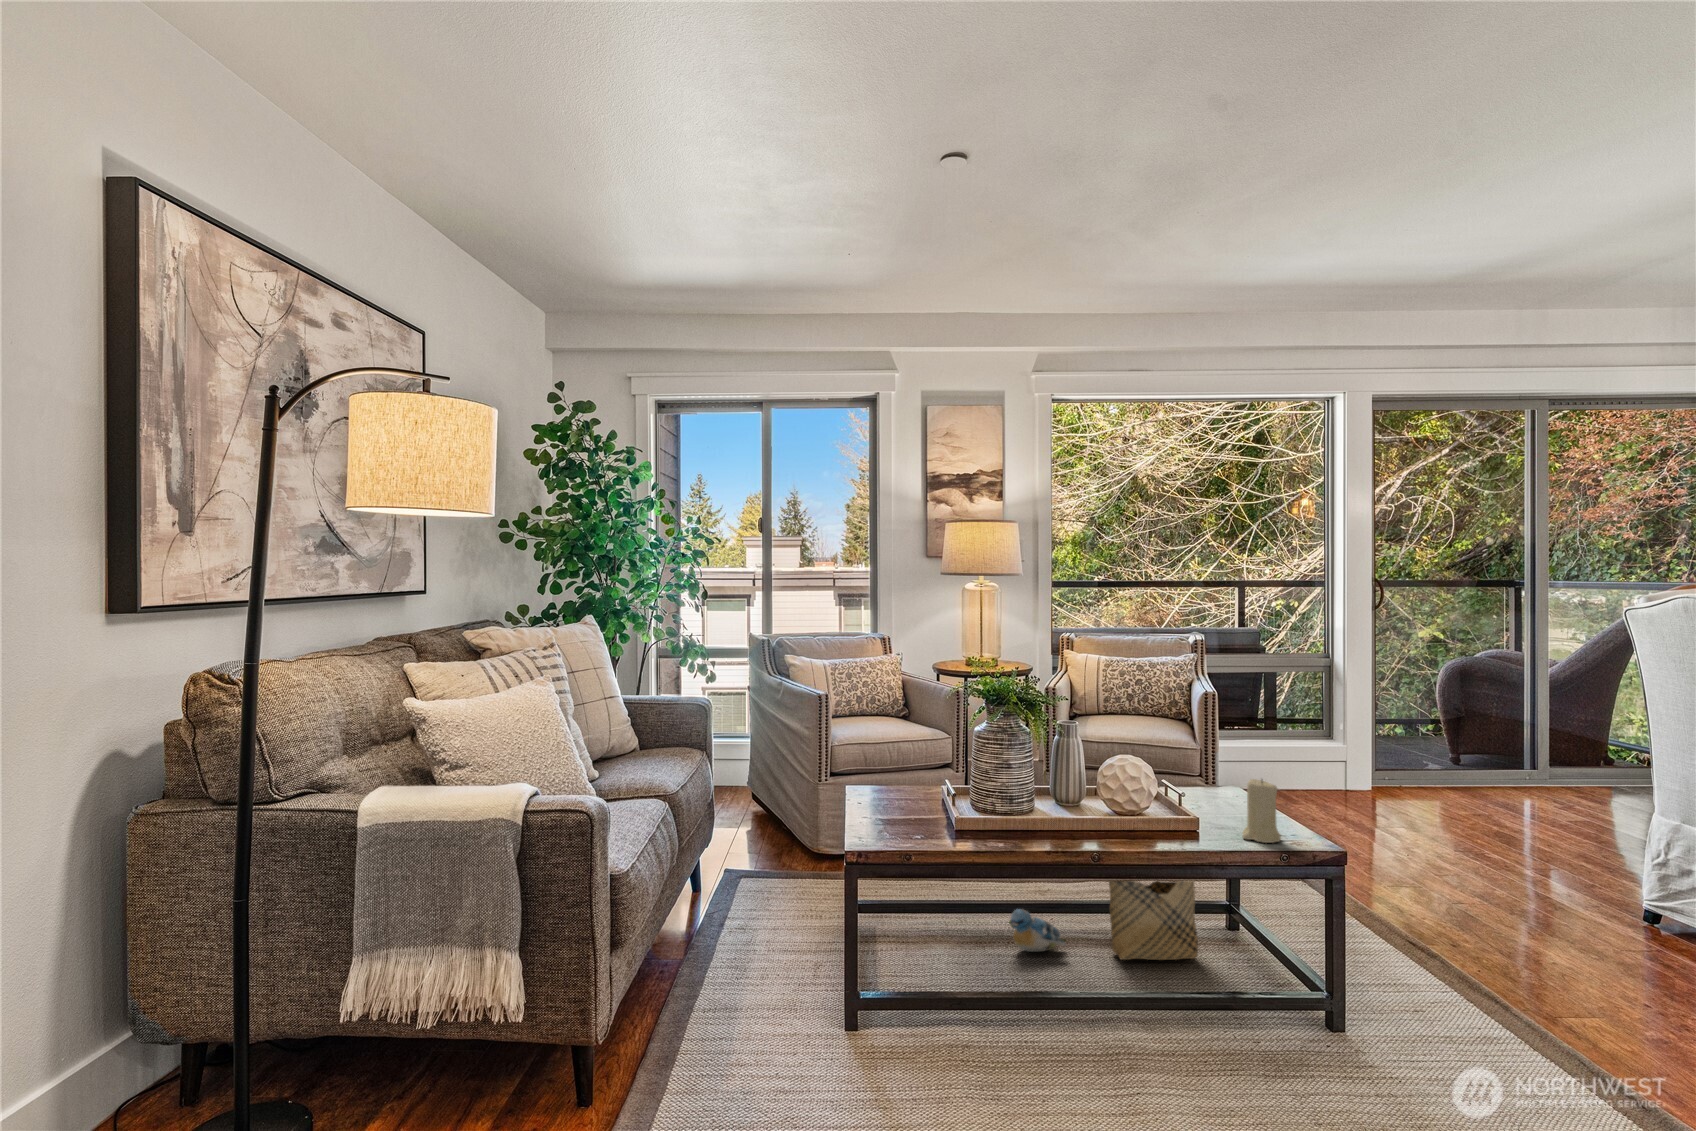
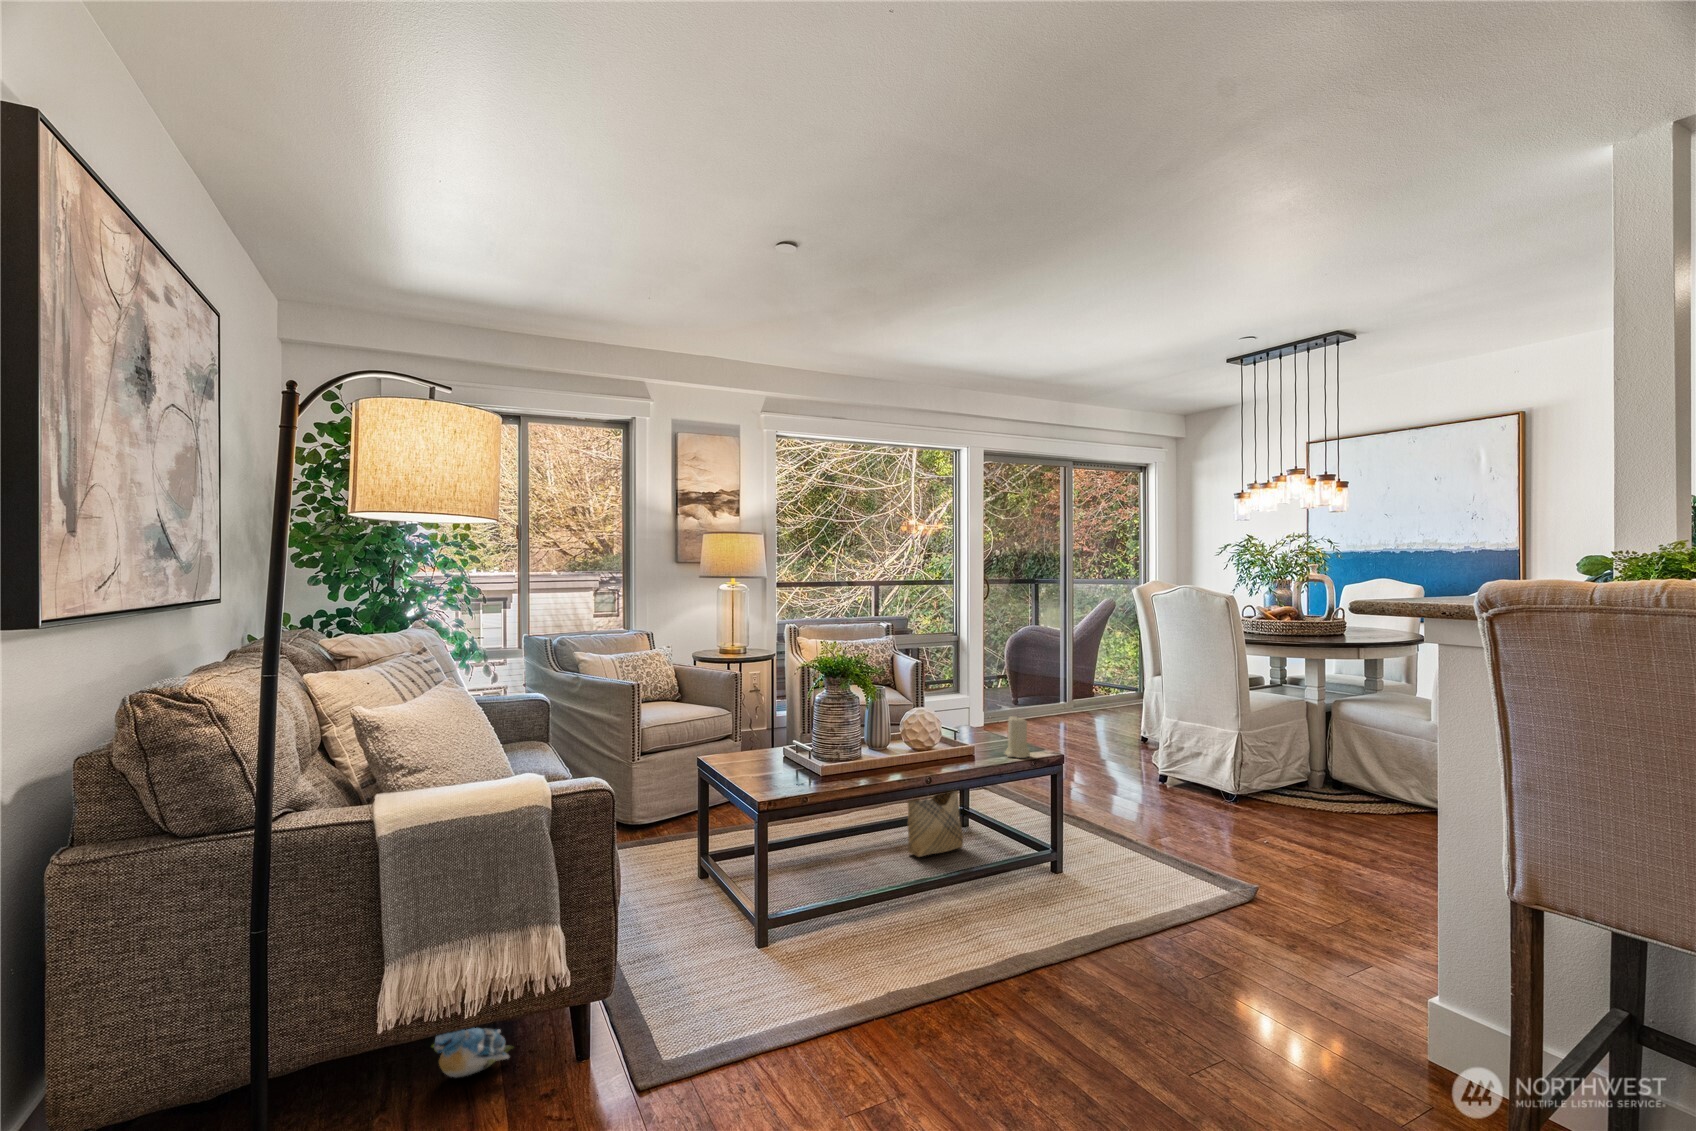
plush toy: present [1009,909,1066,952] -> present [432,1028,514,1078]

